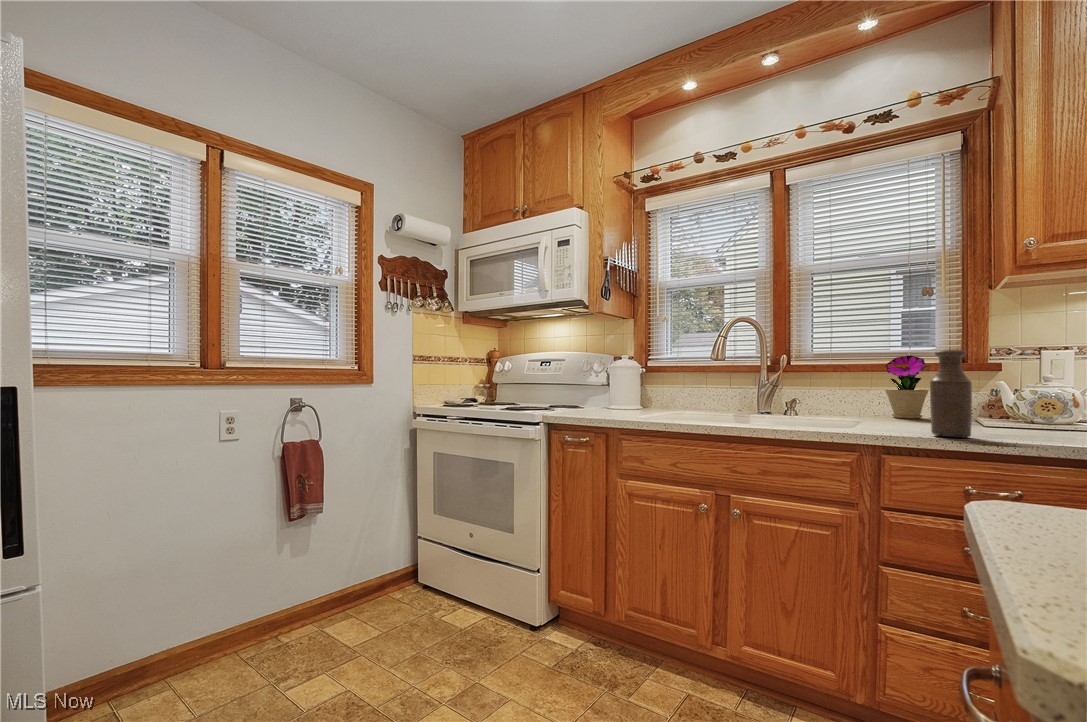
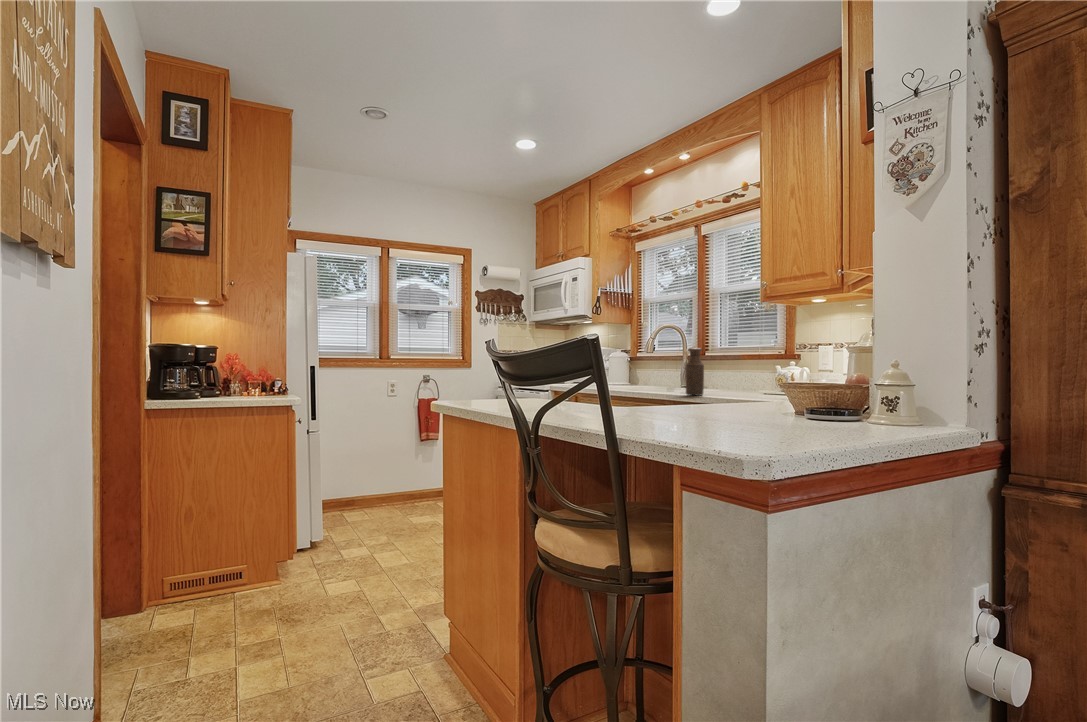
flower pot: present [885,355,928,418] -> none [742,350,768,392]

